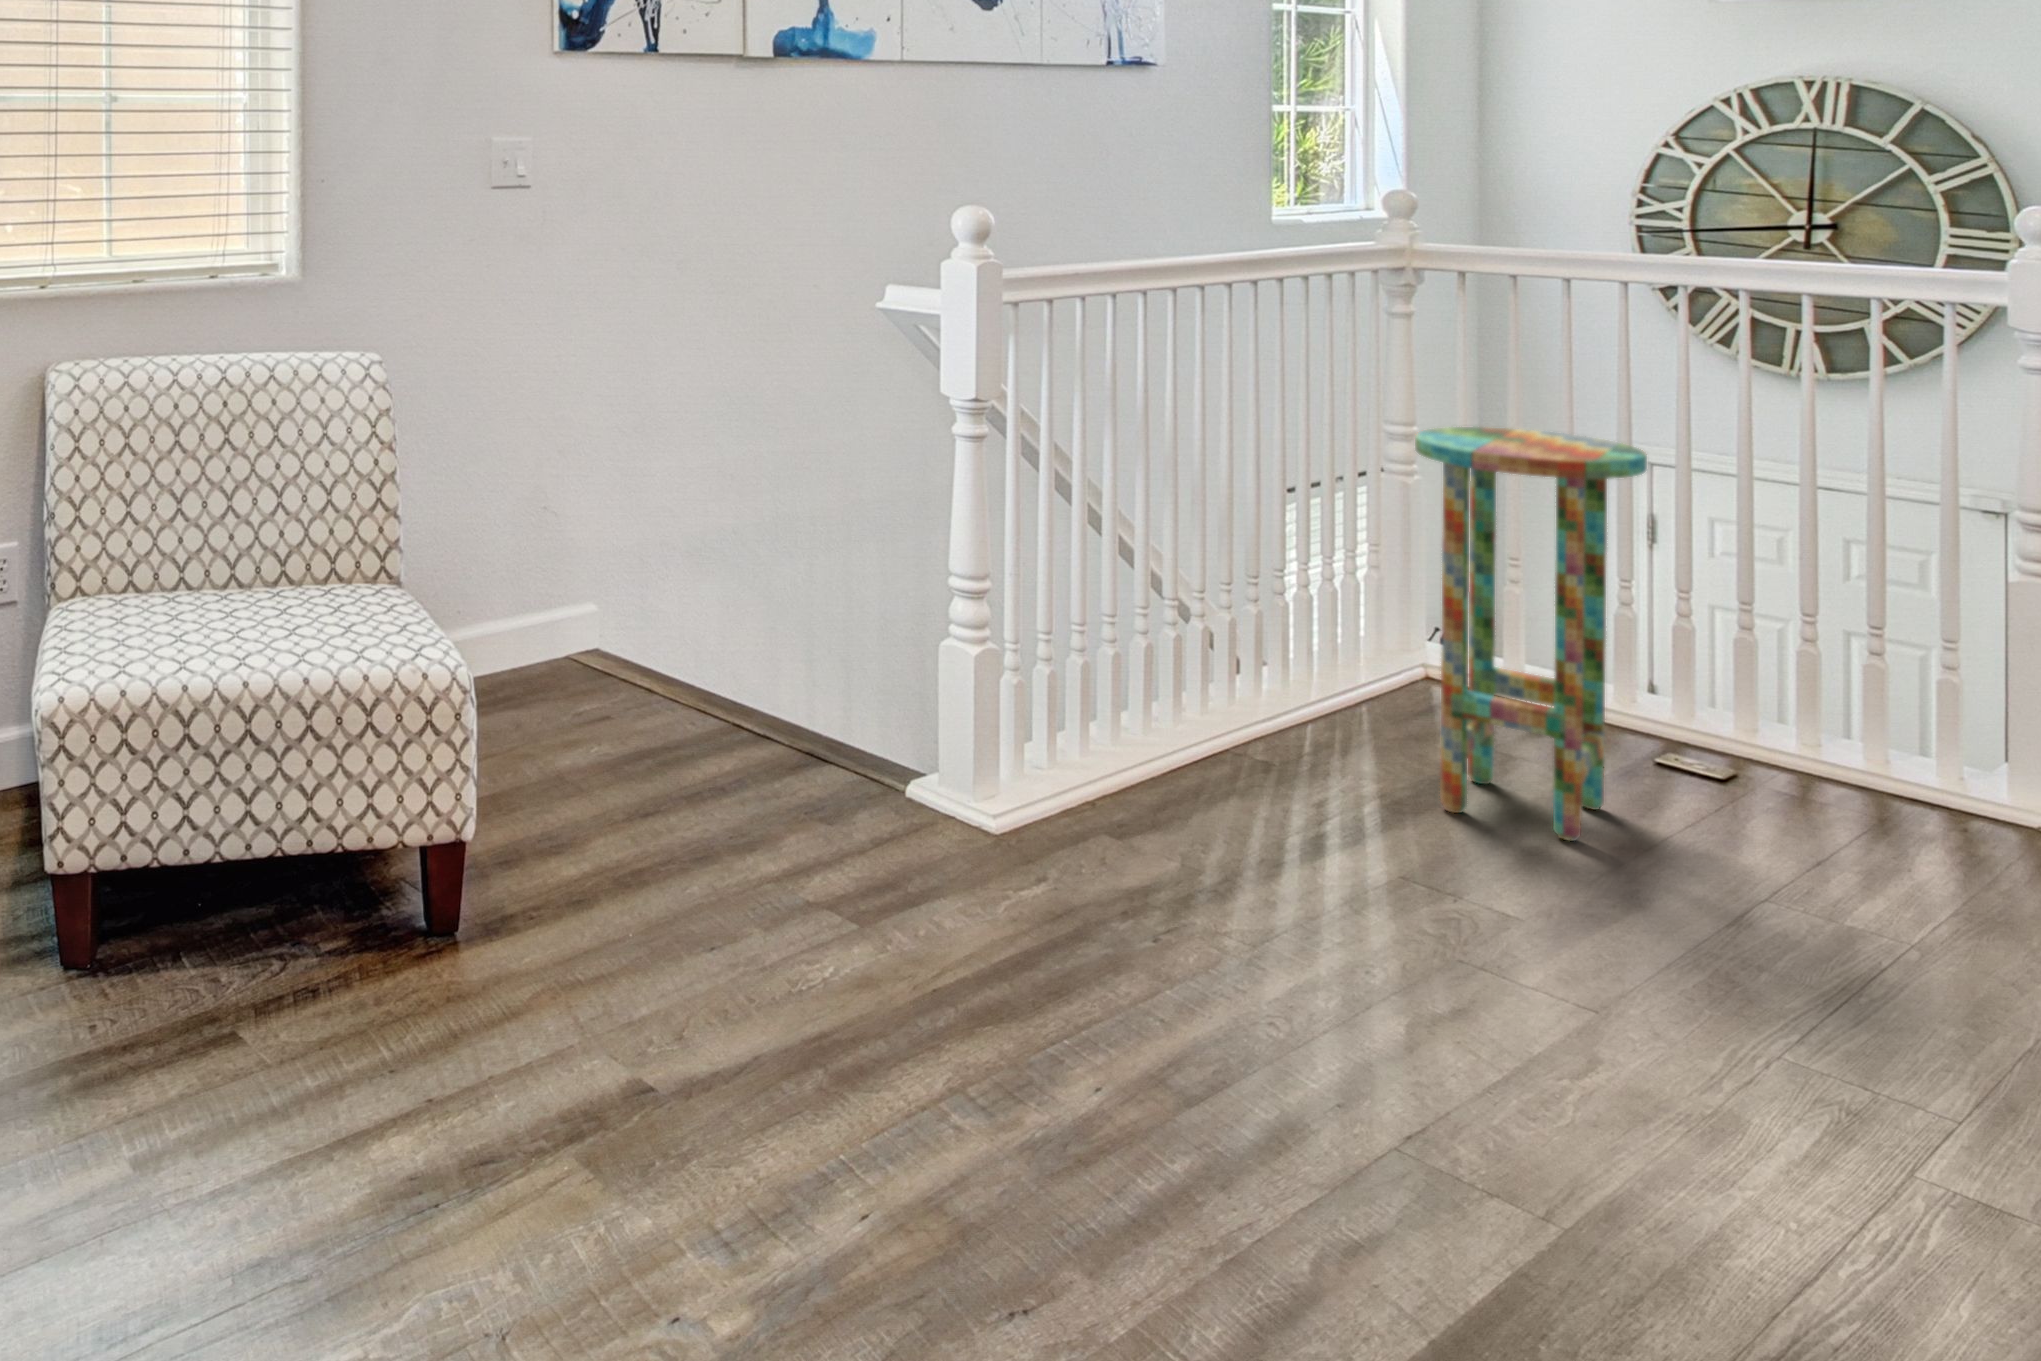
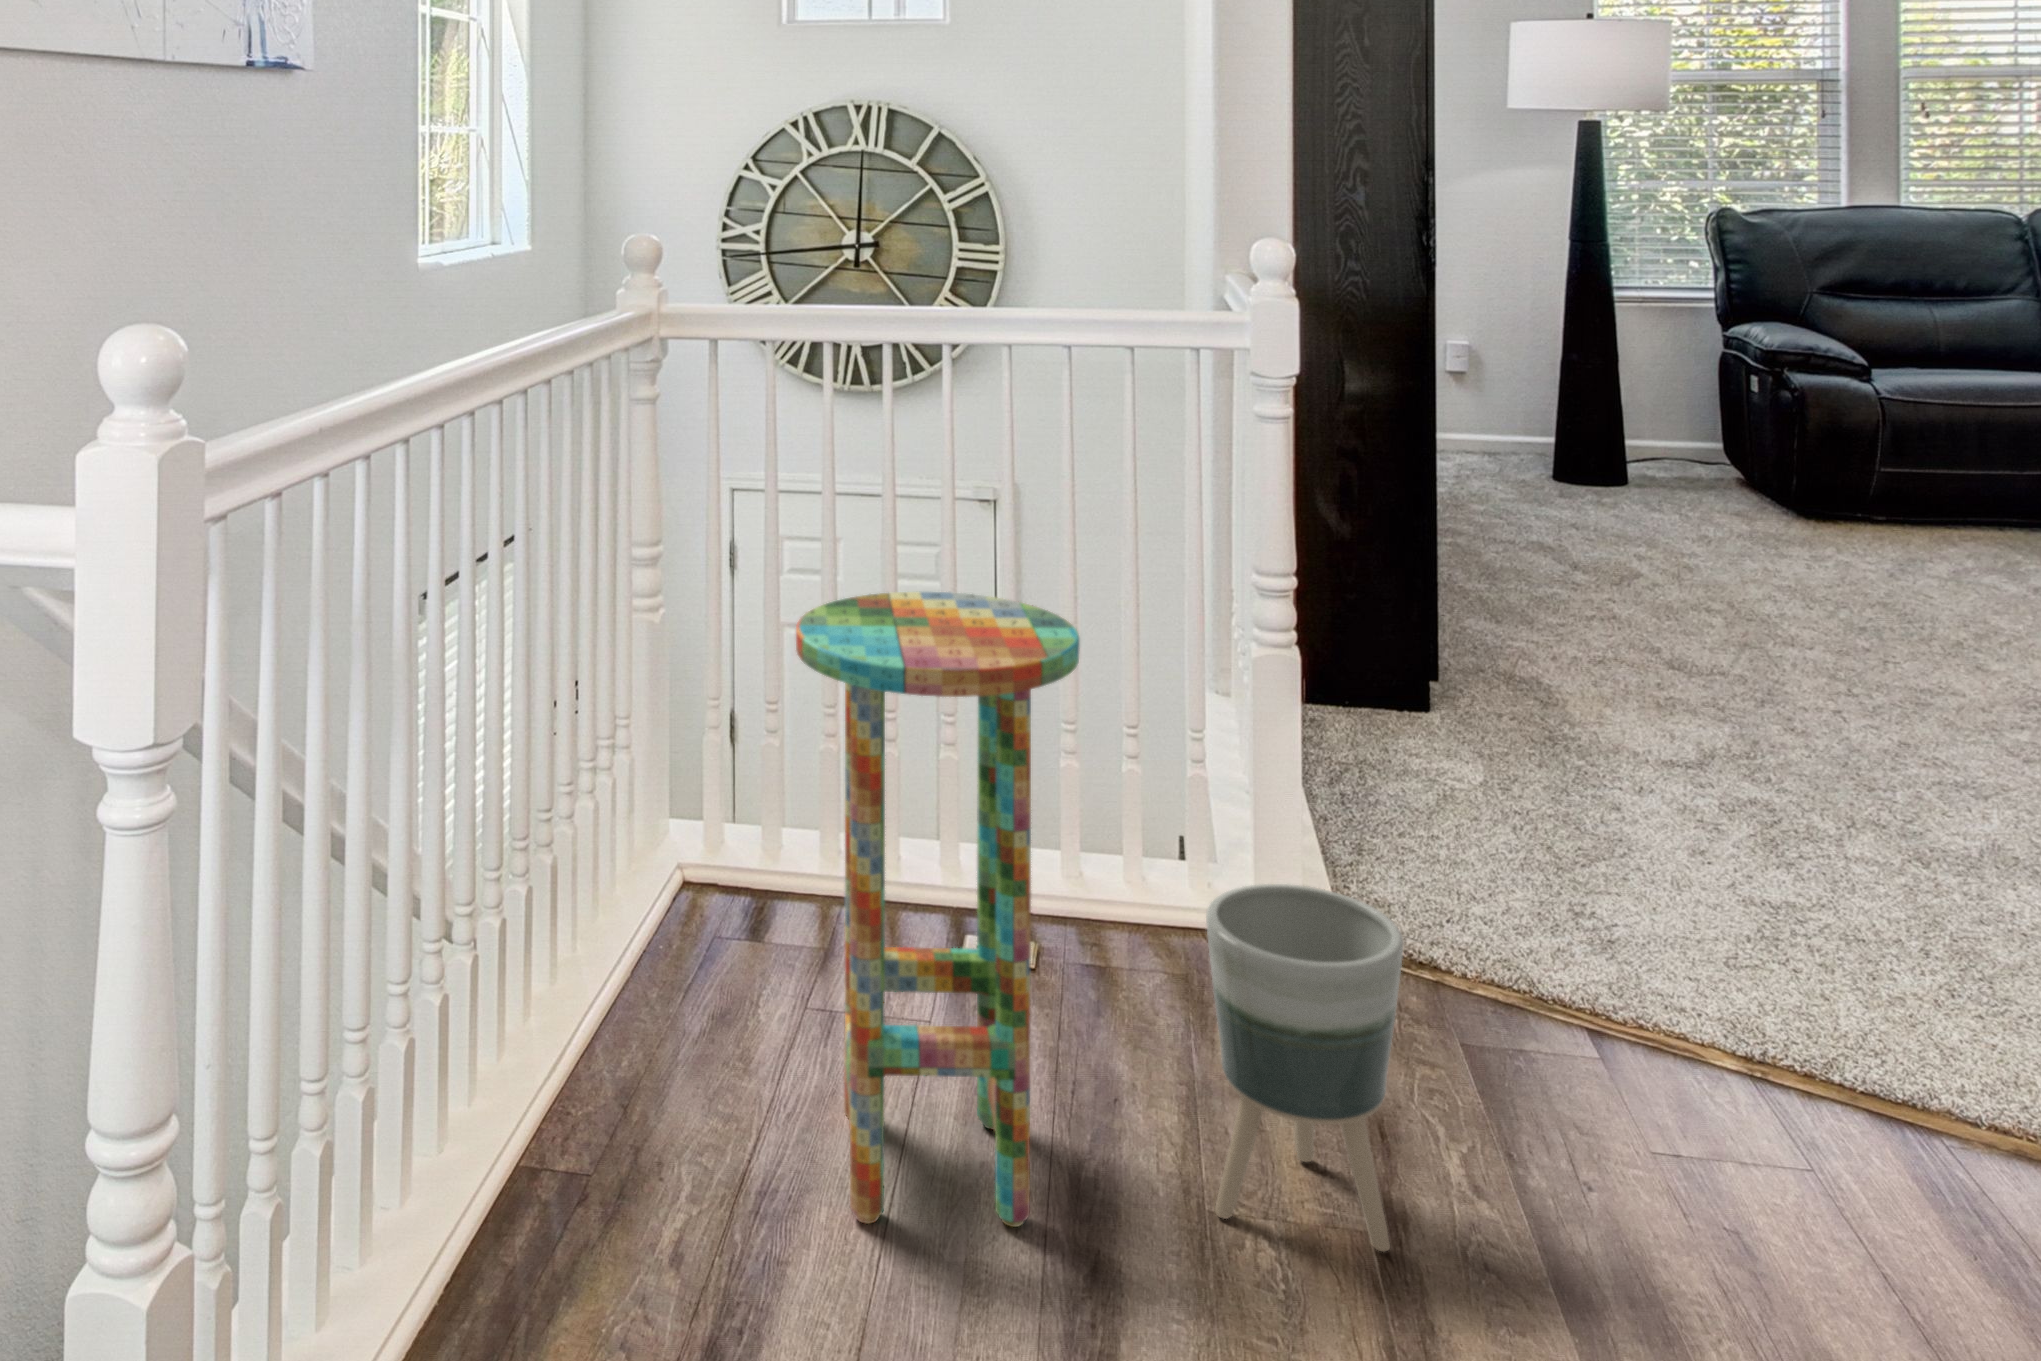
planter: none [1747,667,1931,926] -> present [1206,884,1403,1251]

